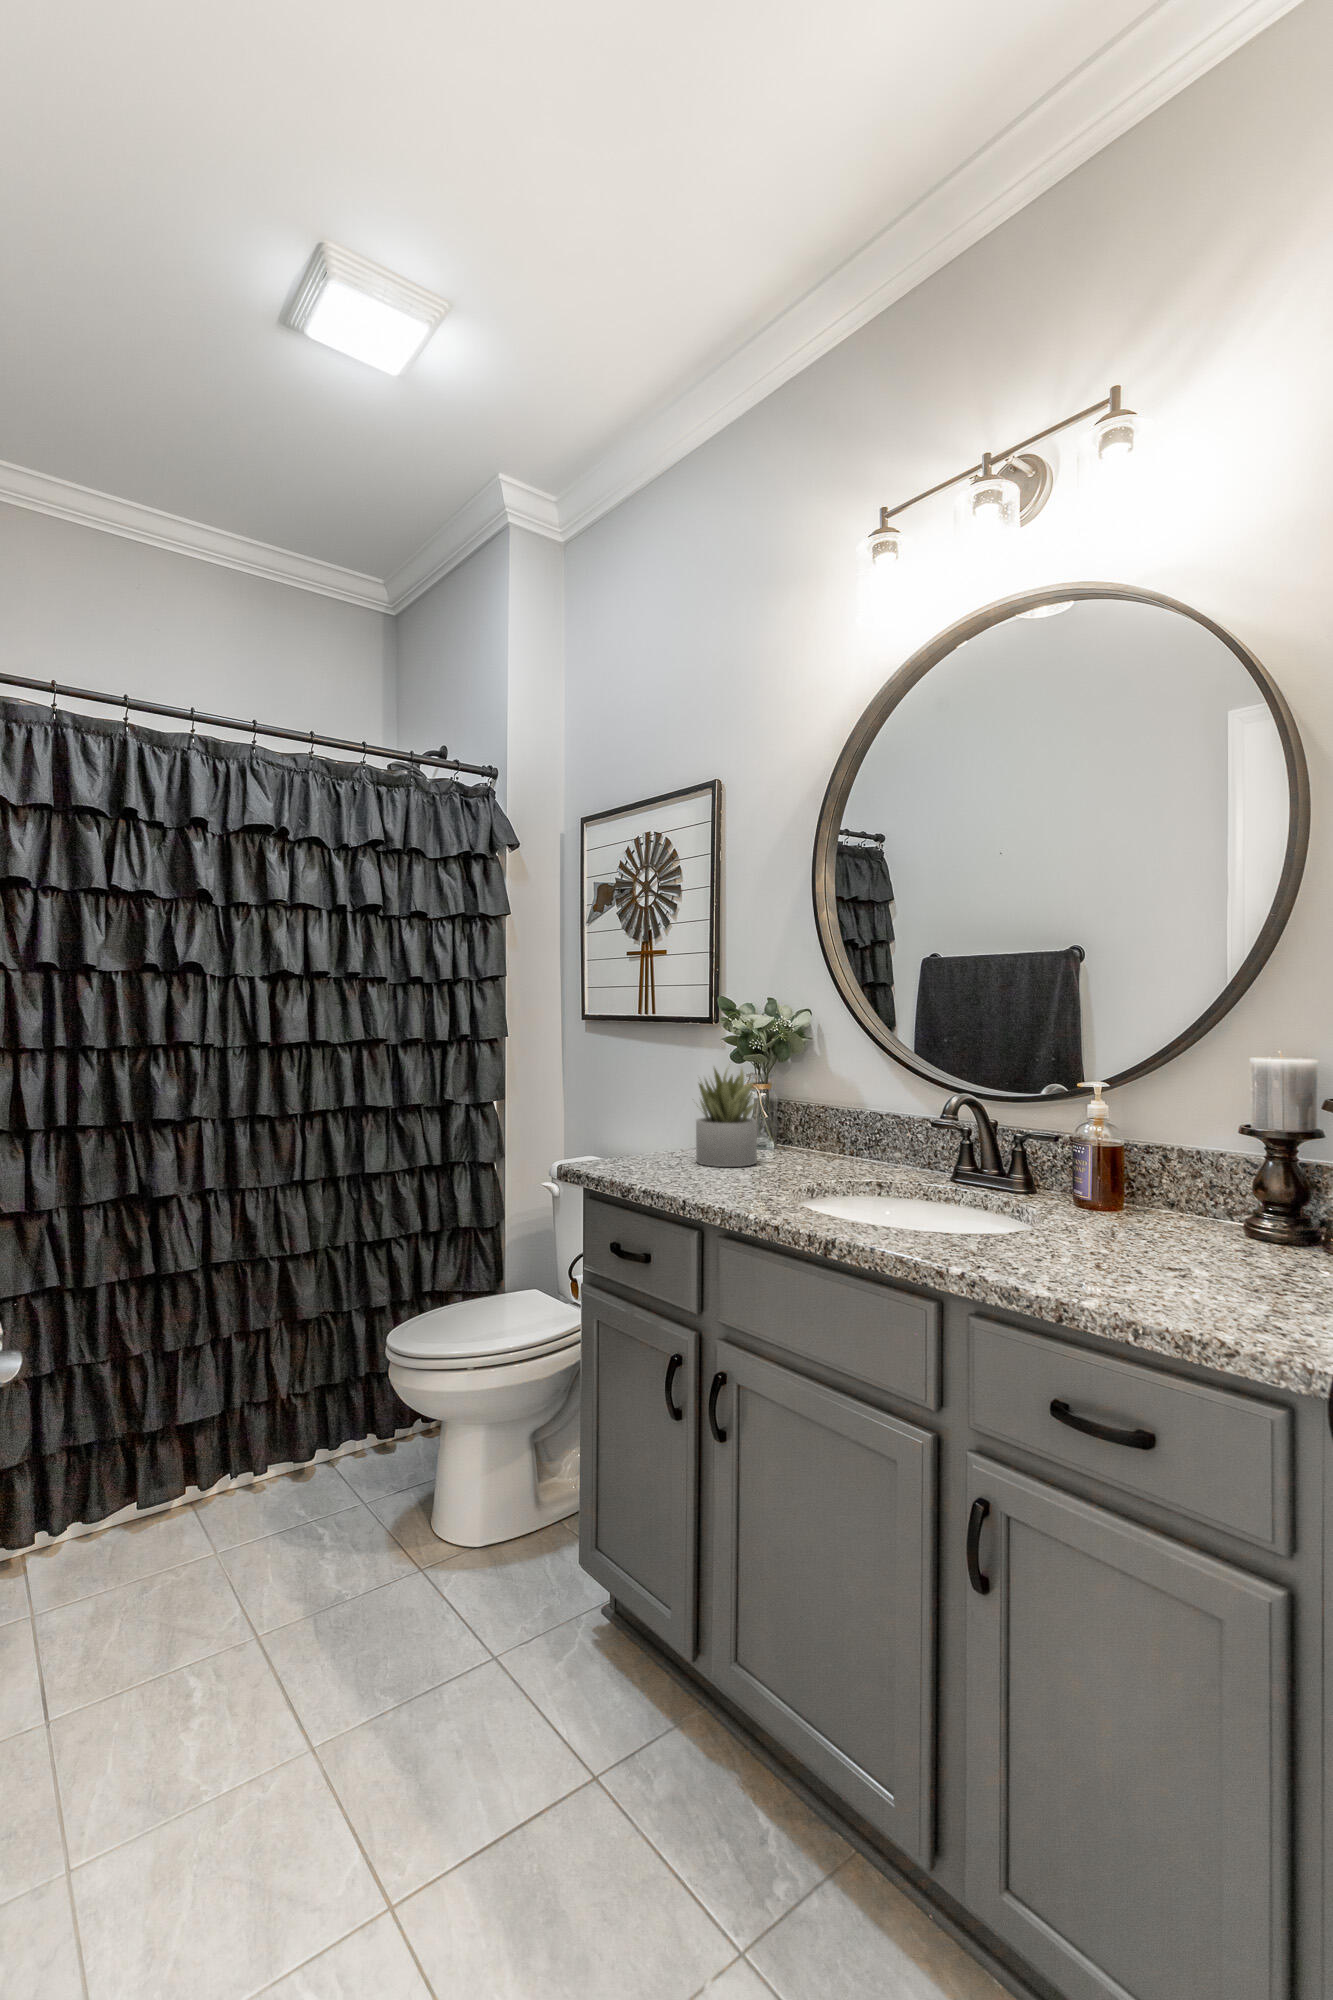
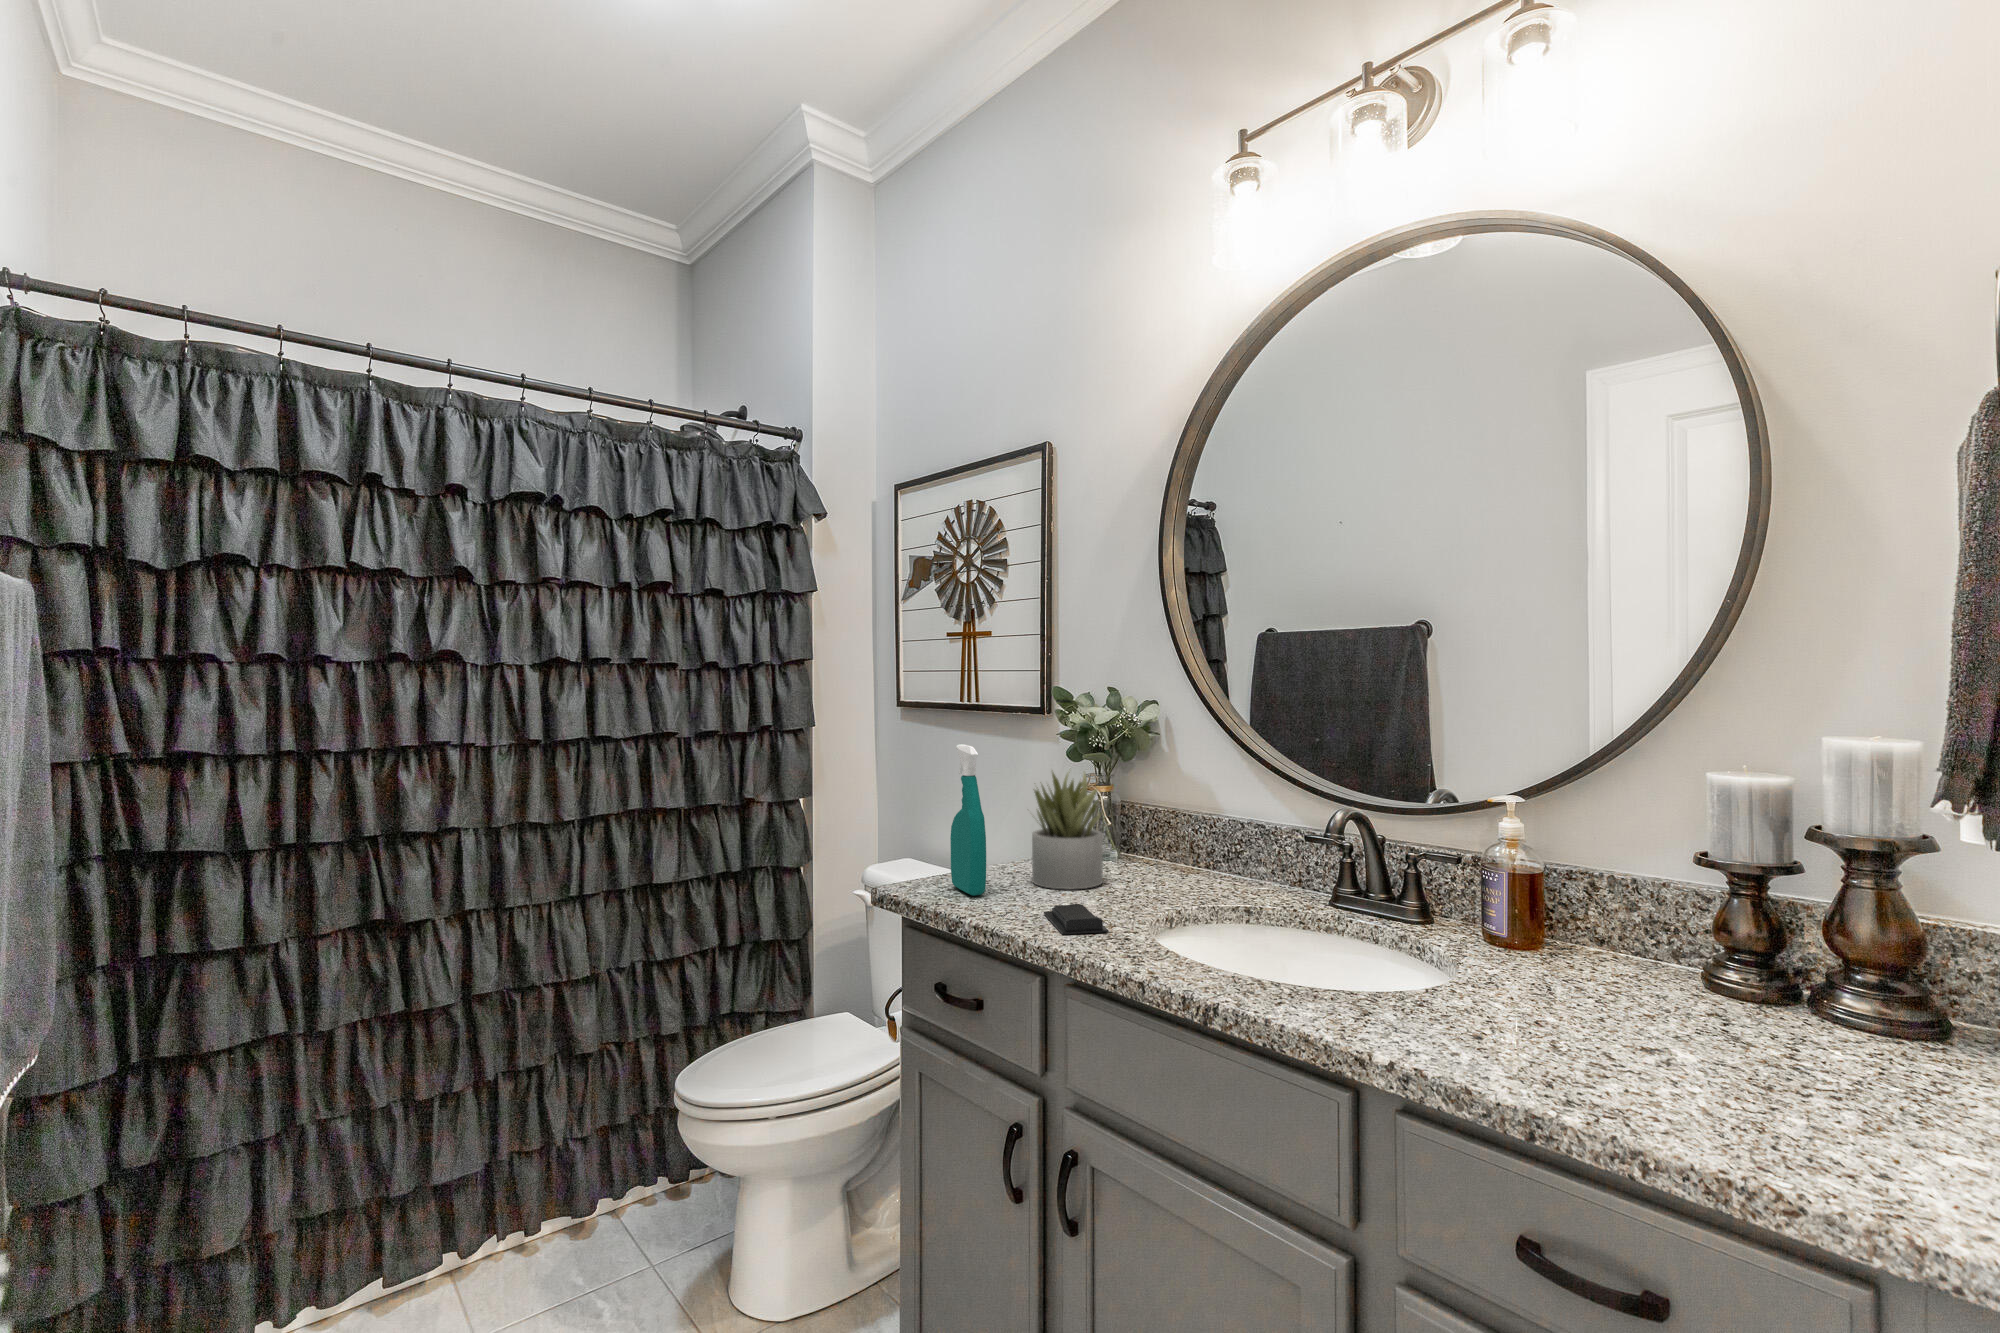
spray bottle: none [625,1042,655,1170] -> present [950,744,986,896]
soap bar: none [703,1174,755,1195] -> present [1044,904,1109,934]

